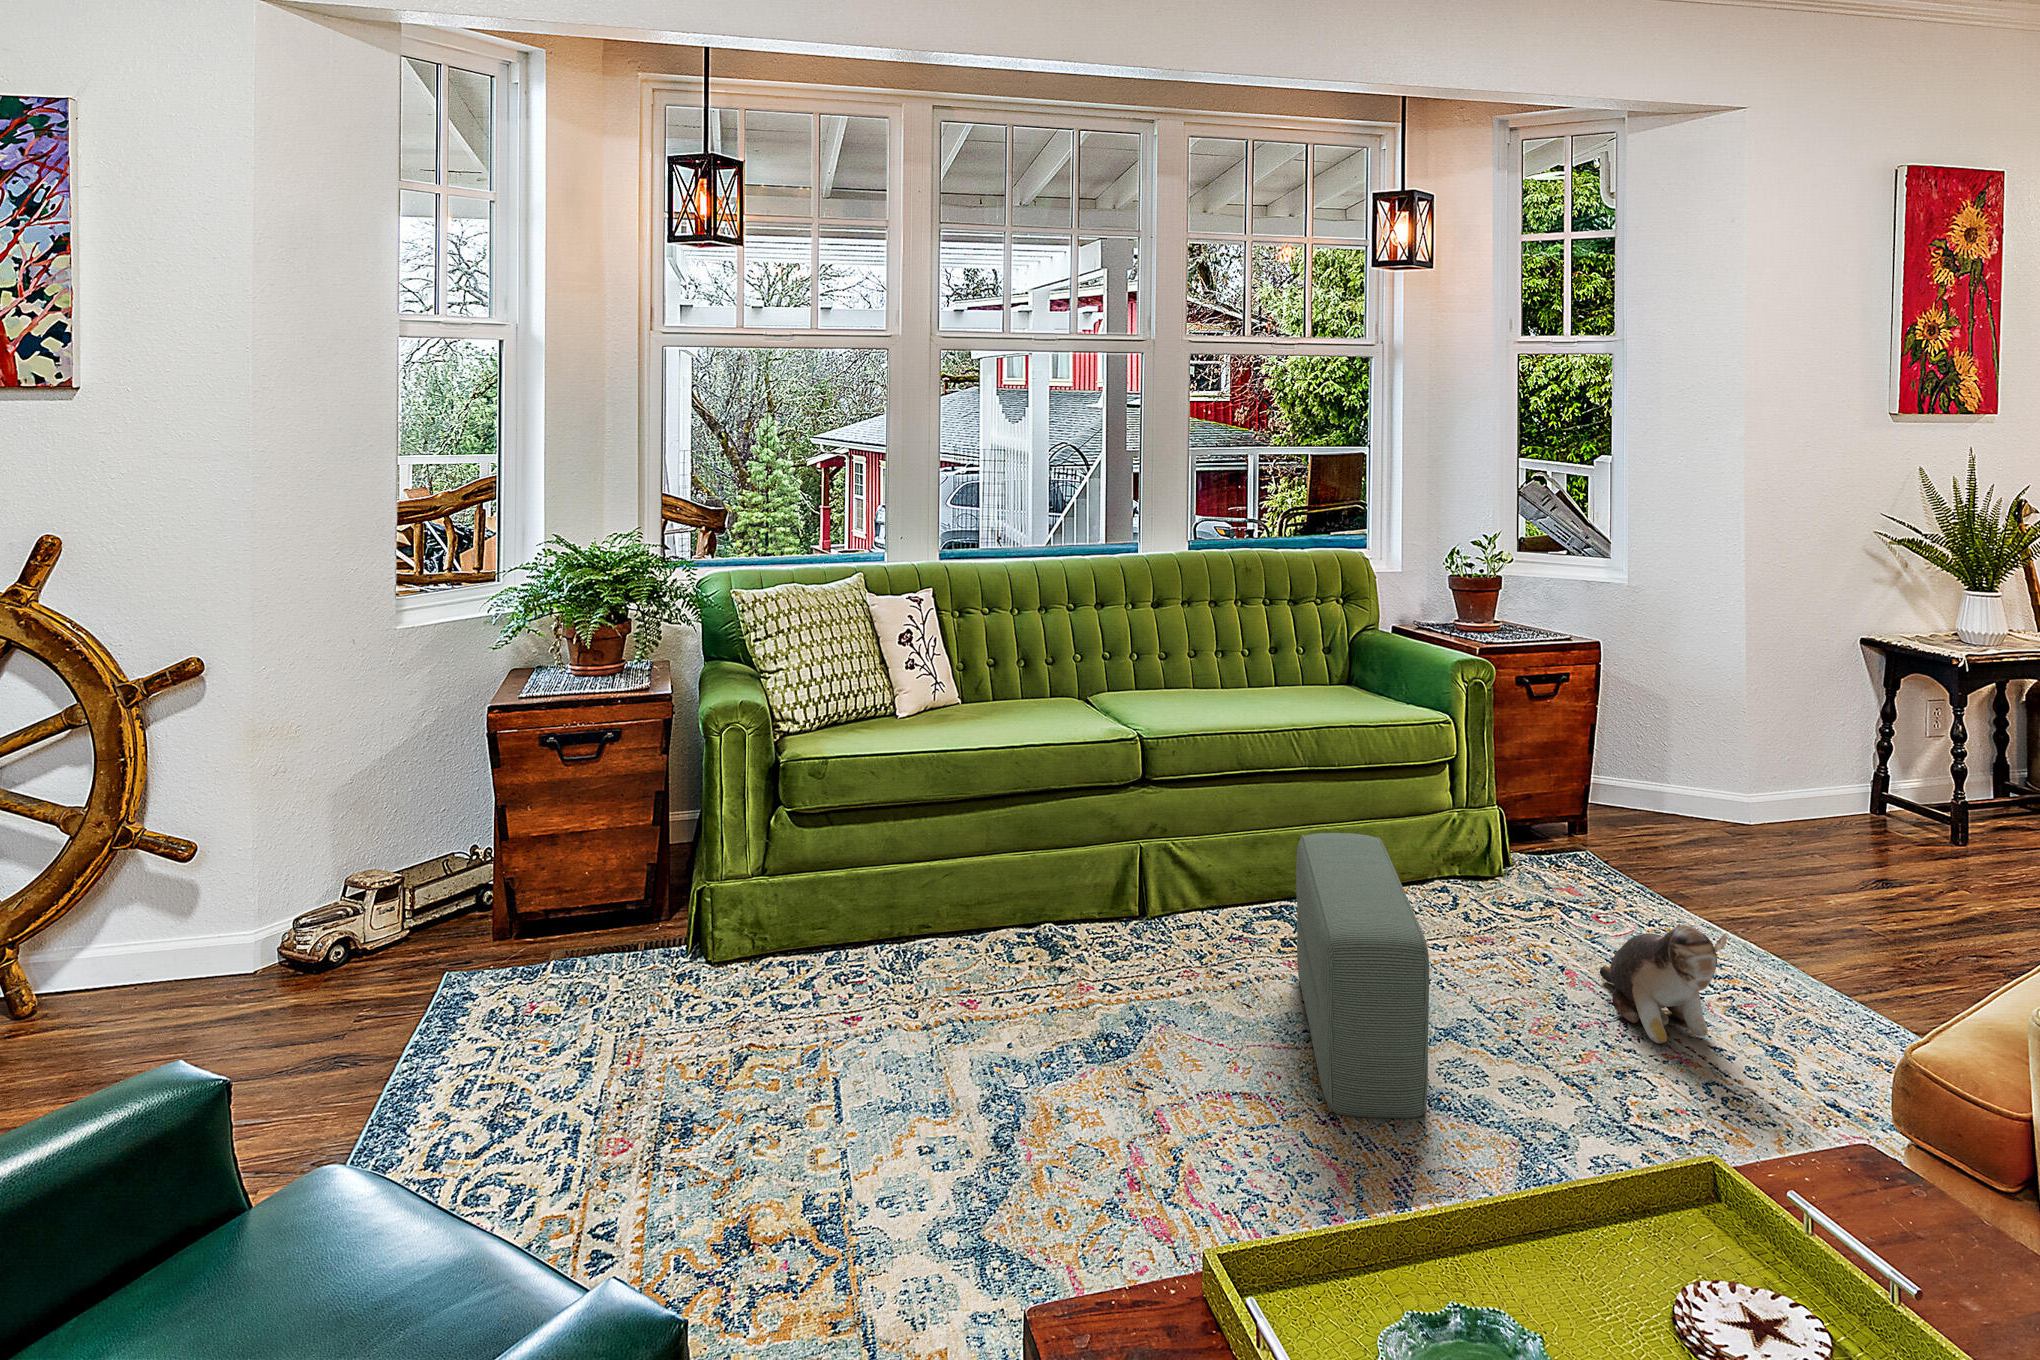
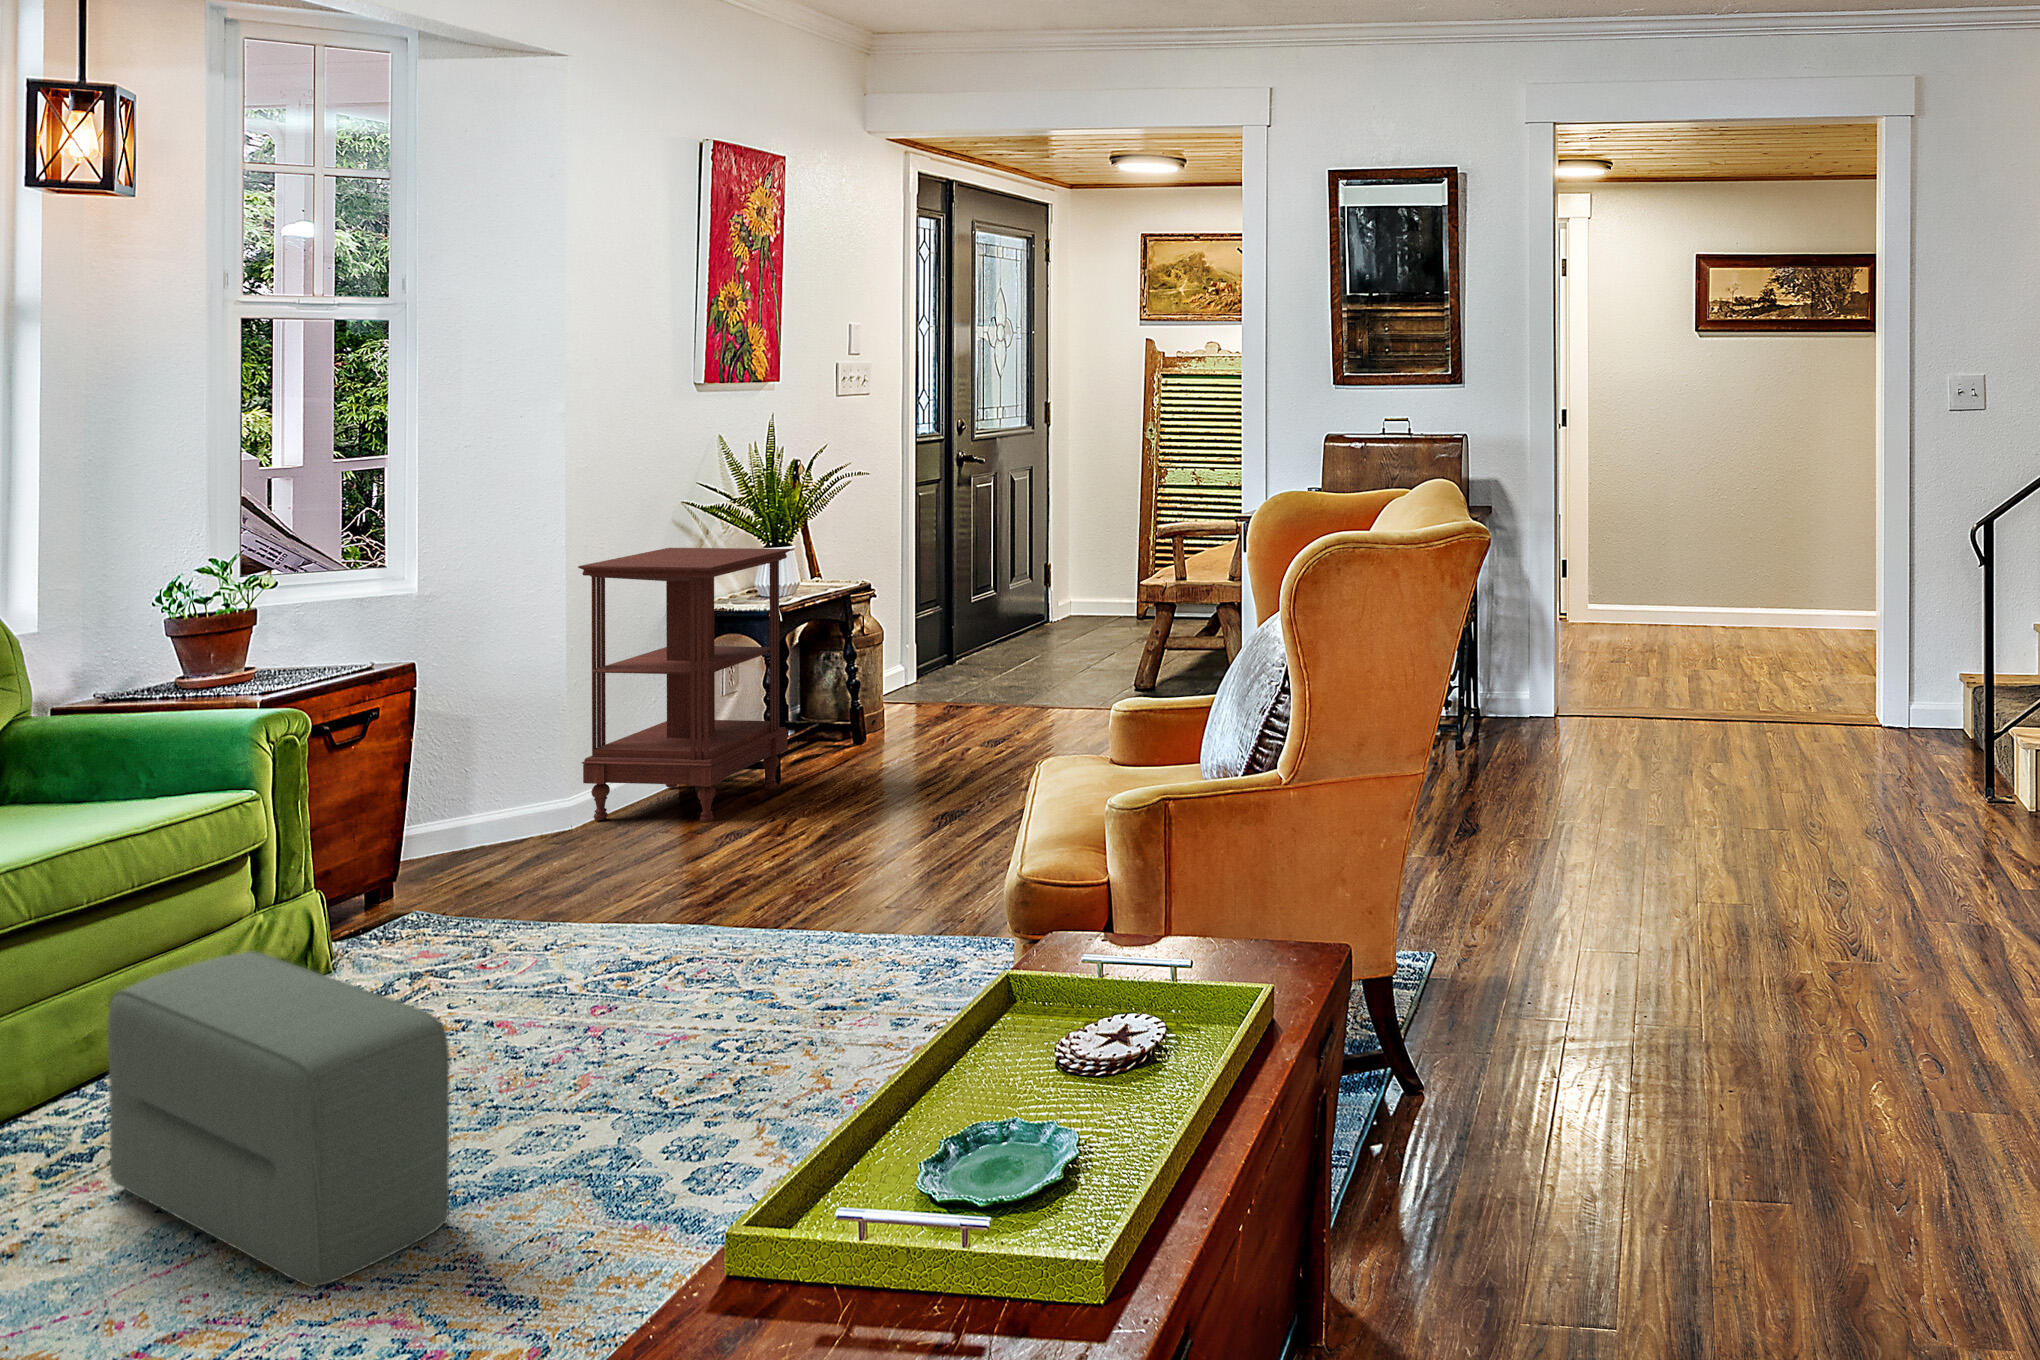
side table: none [1755,574,1975,864] -> present [578,548,790,822]
plush toy: present [1600,924,1727,1043] -> none [536,897,722,1039]

